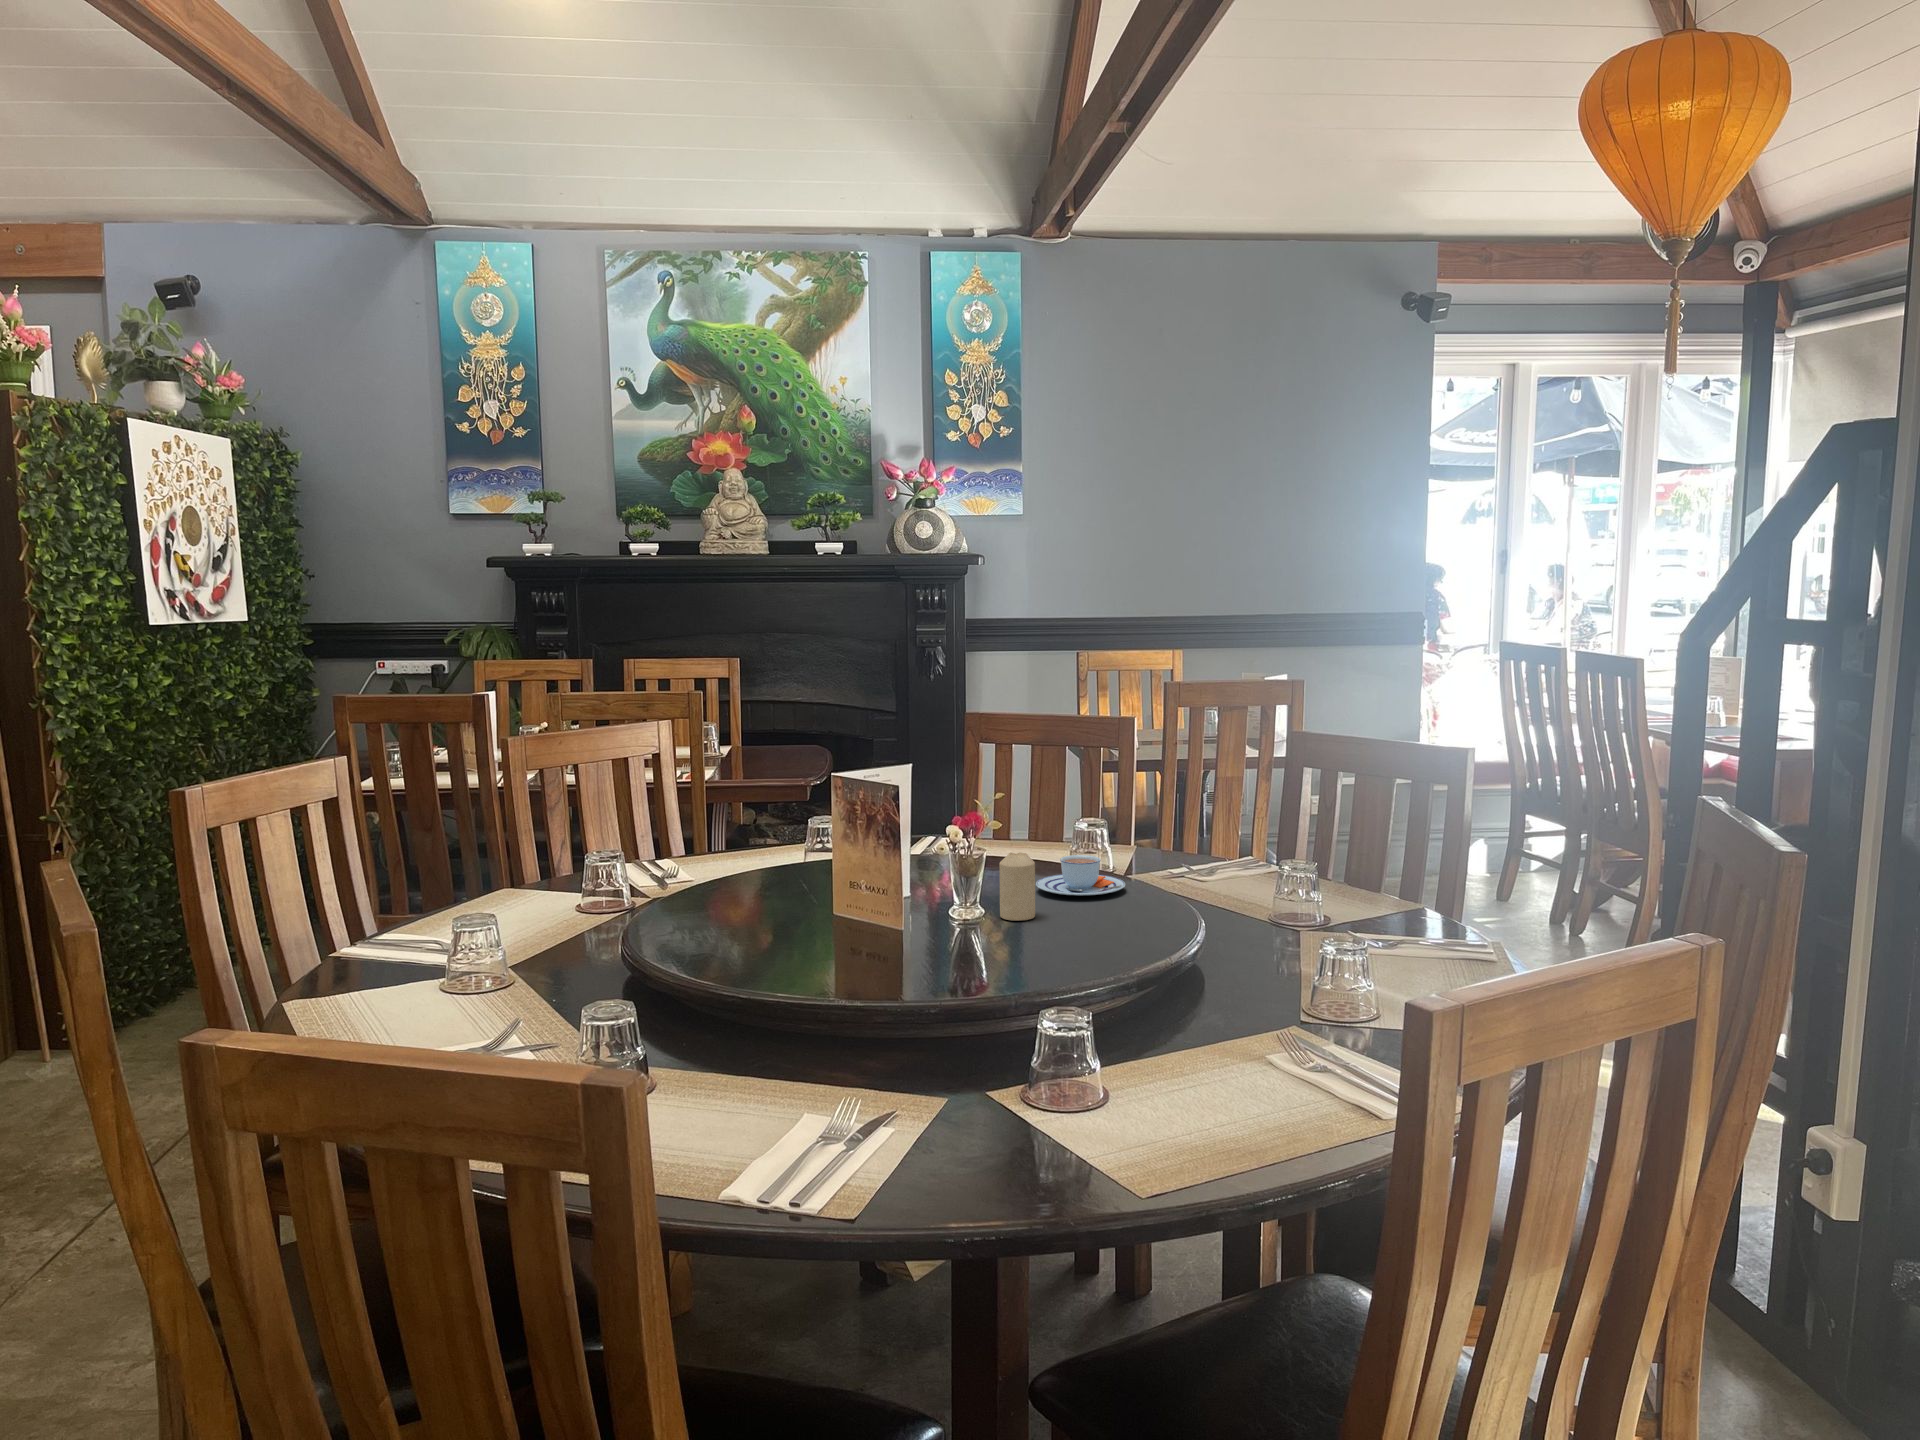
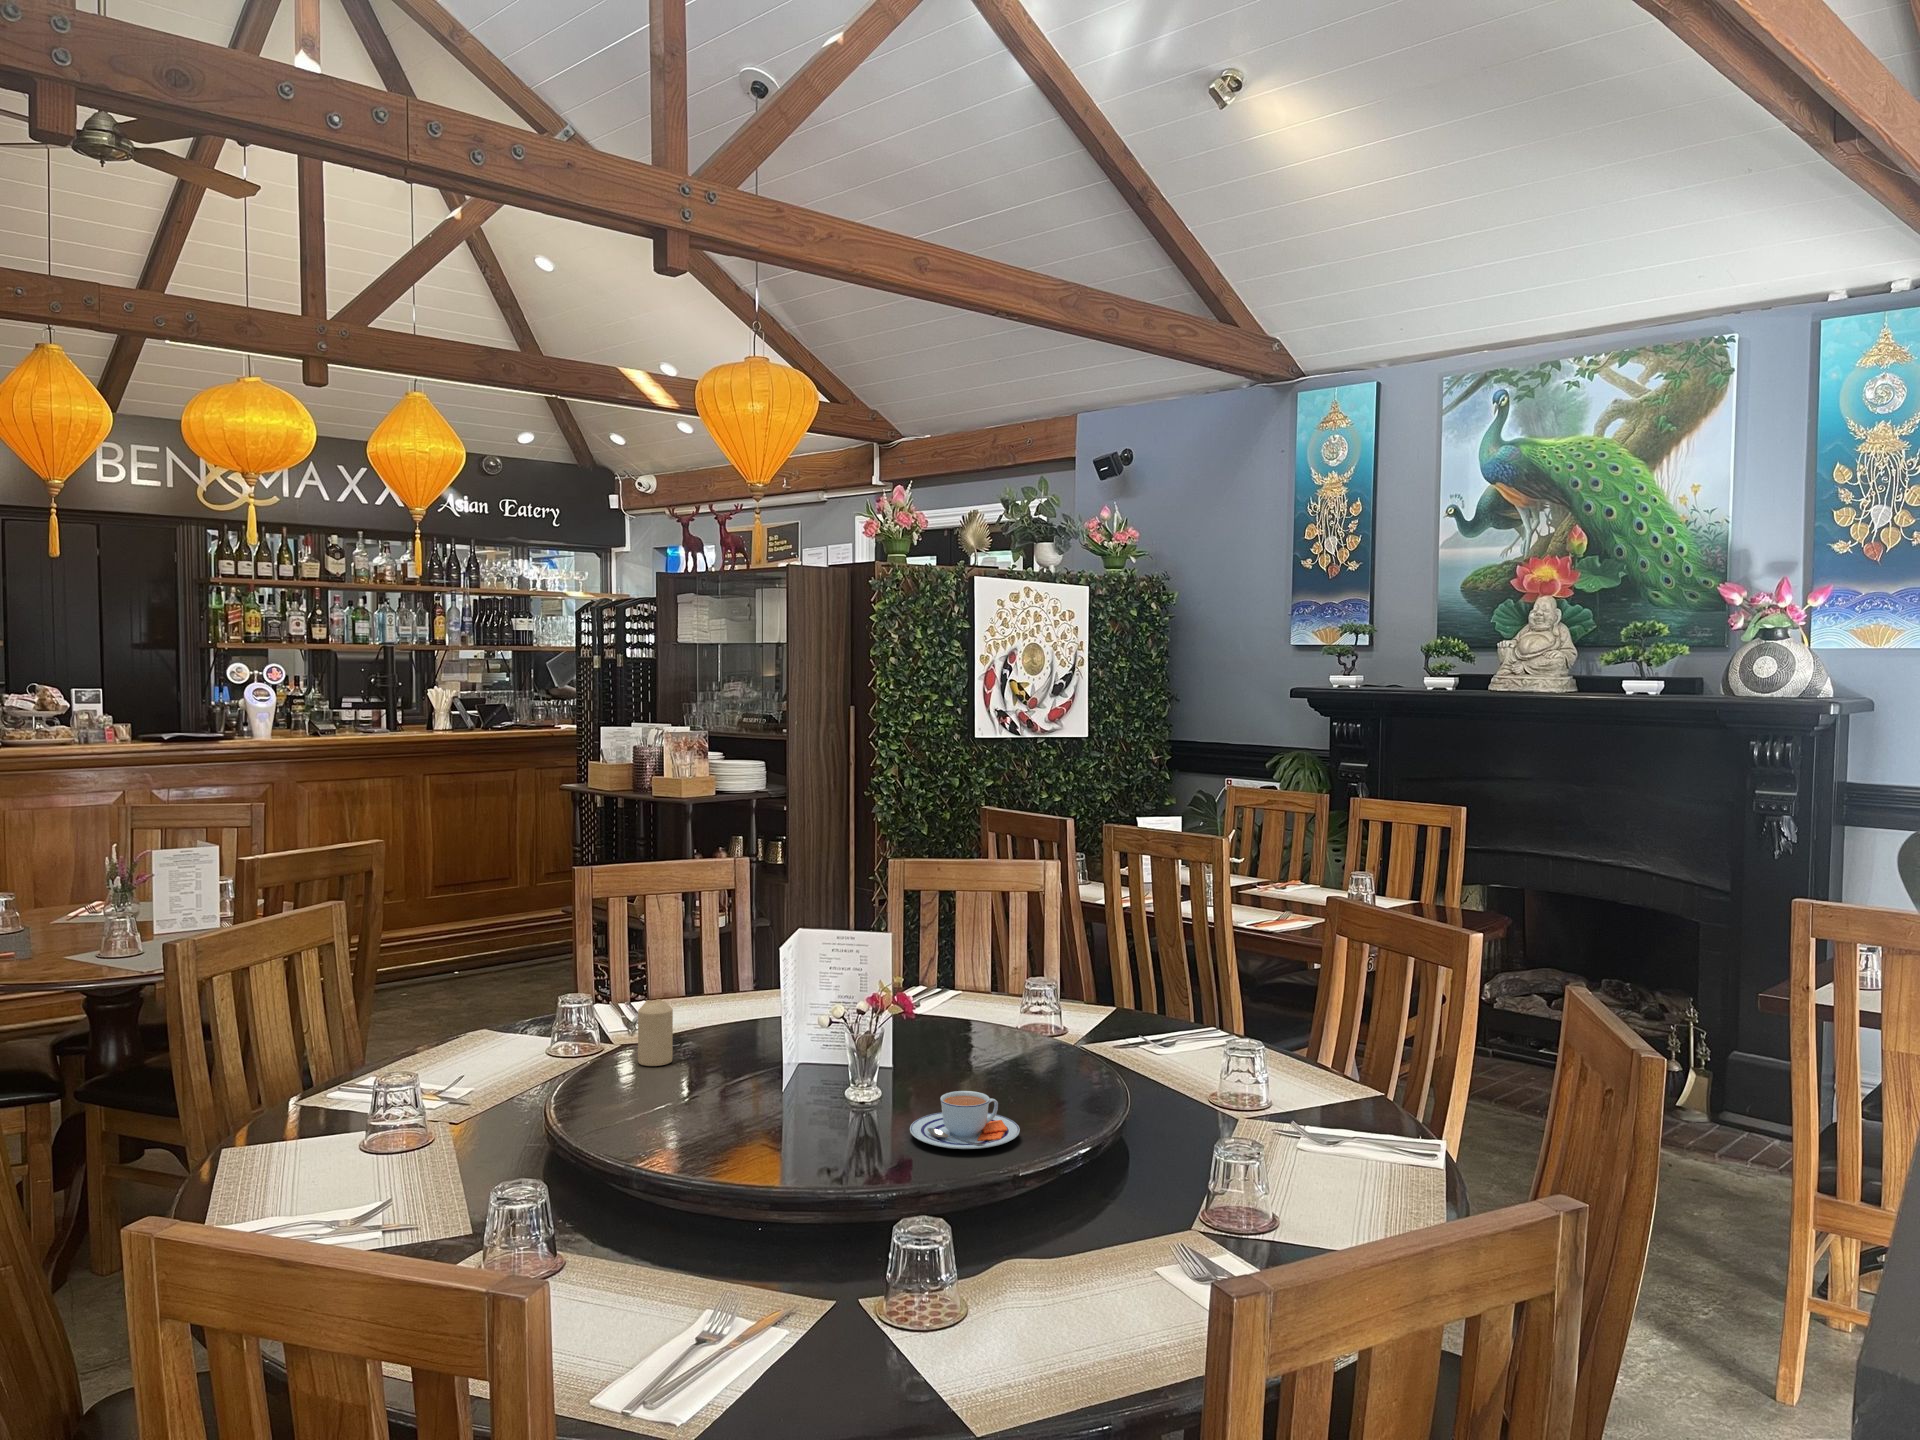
candle: present [999,853,1035,921] -> present [638,999,673,1066]

